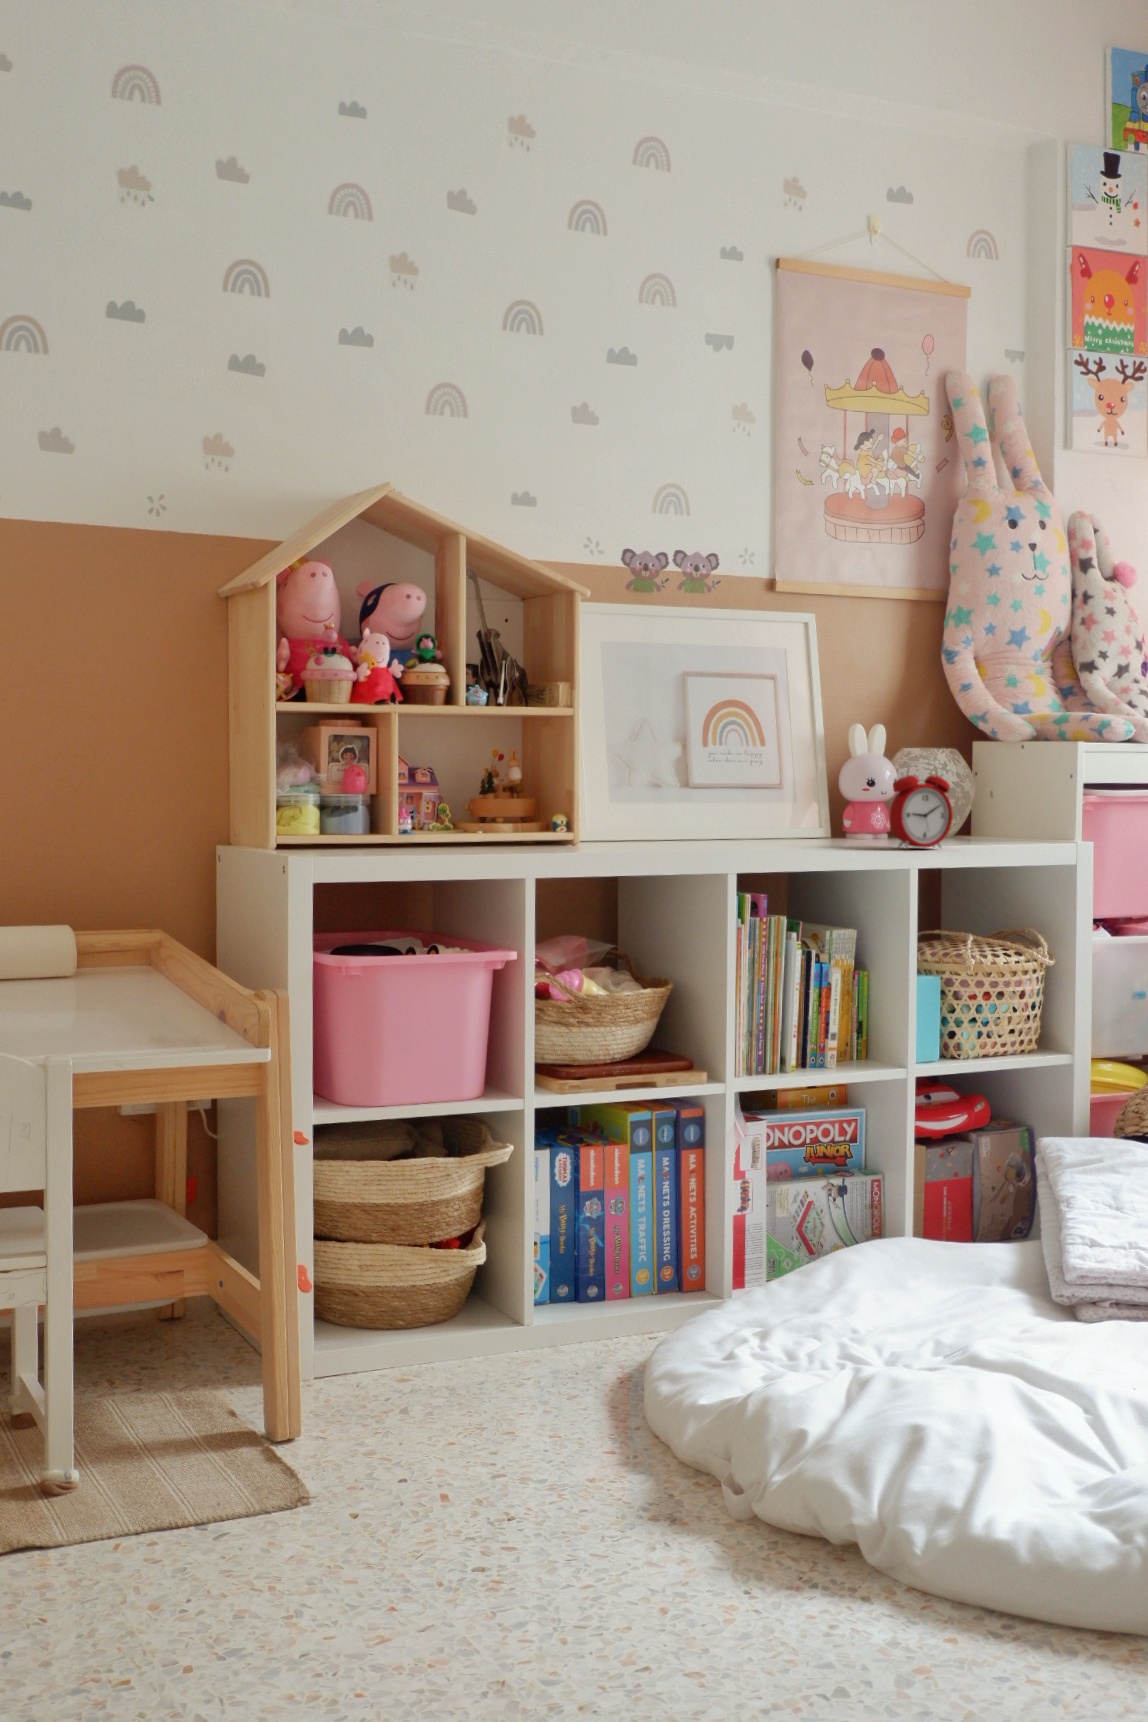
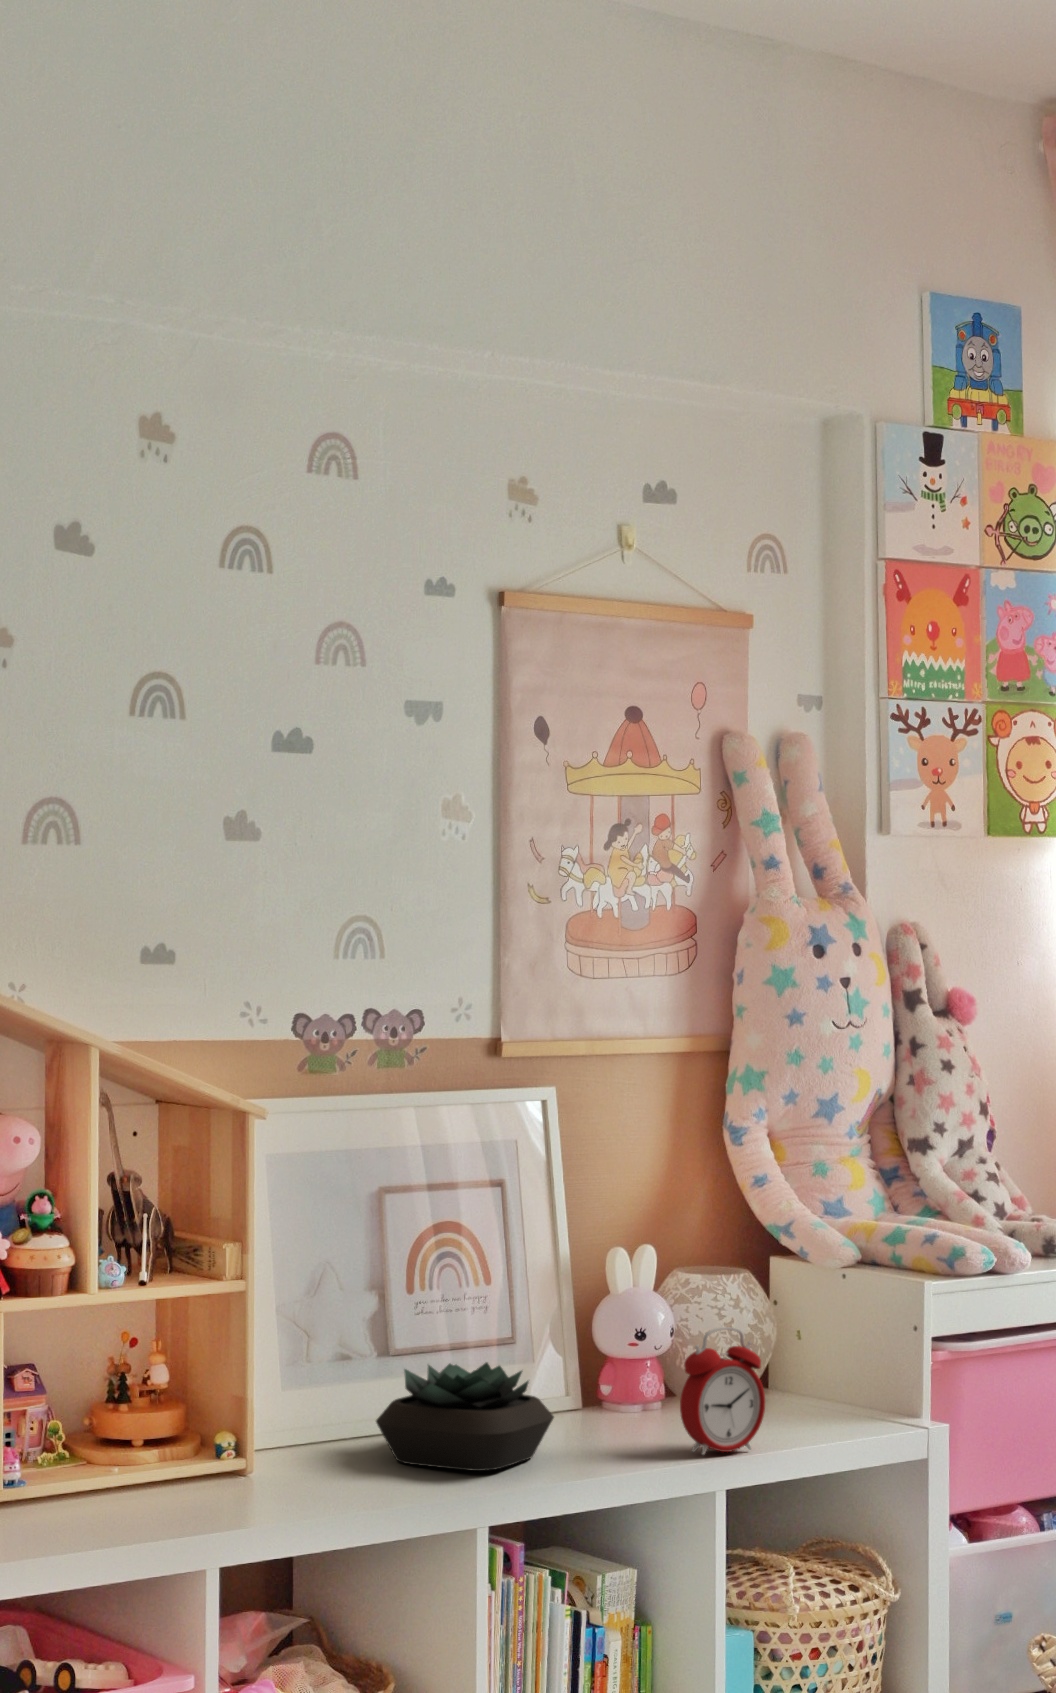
succulent plant: none [673,782,799,847] -> present [376,1362,554,1471]

